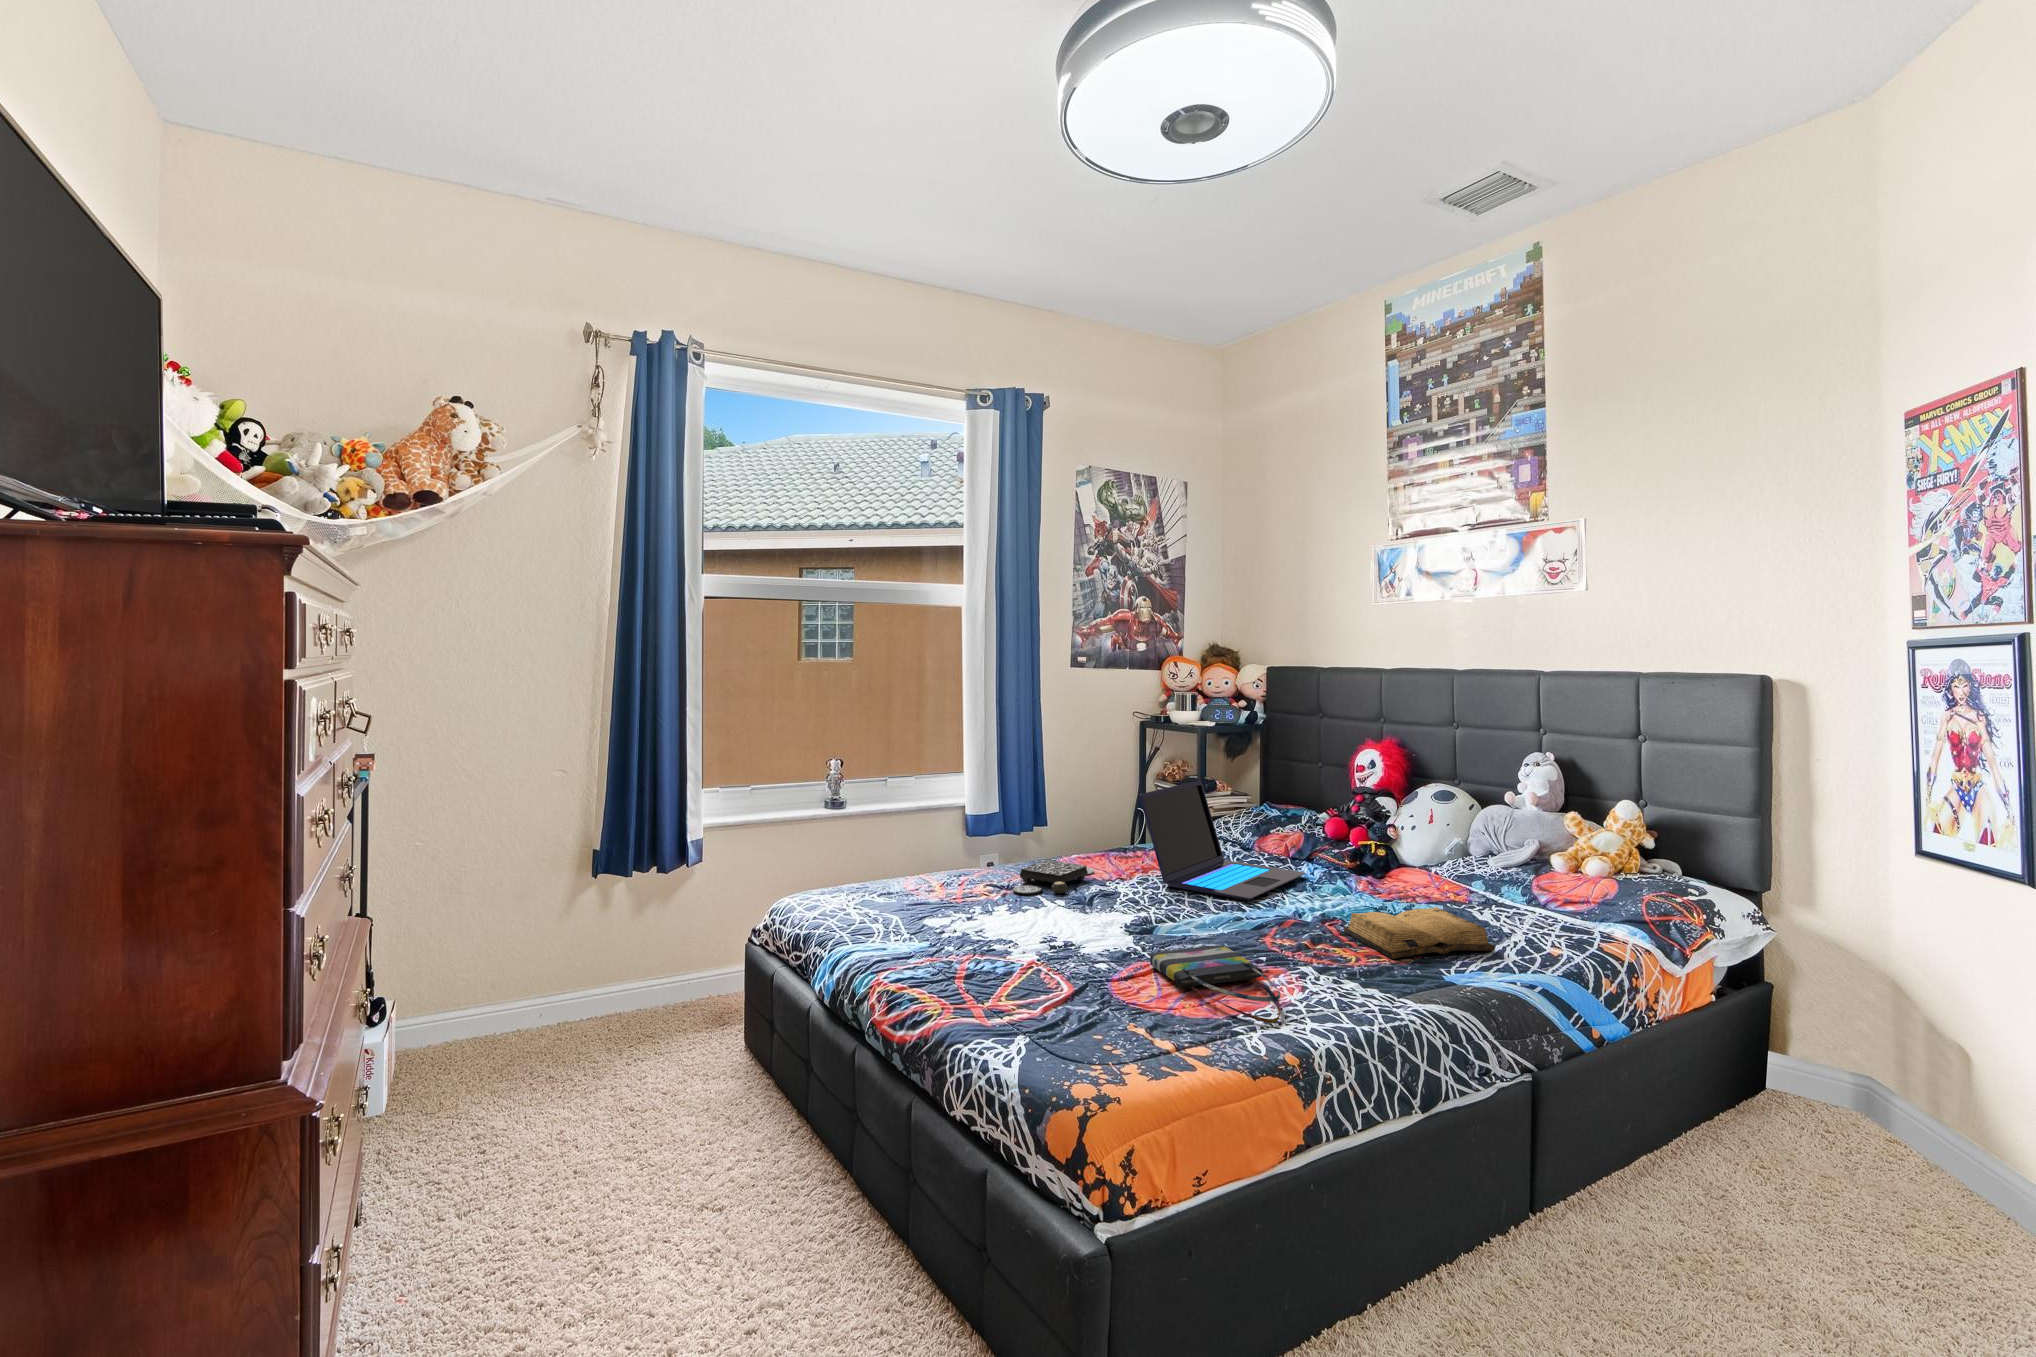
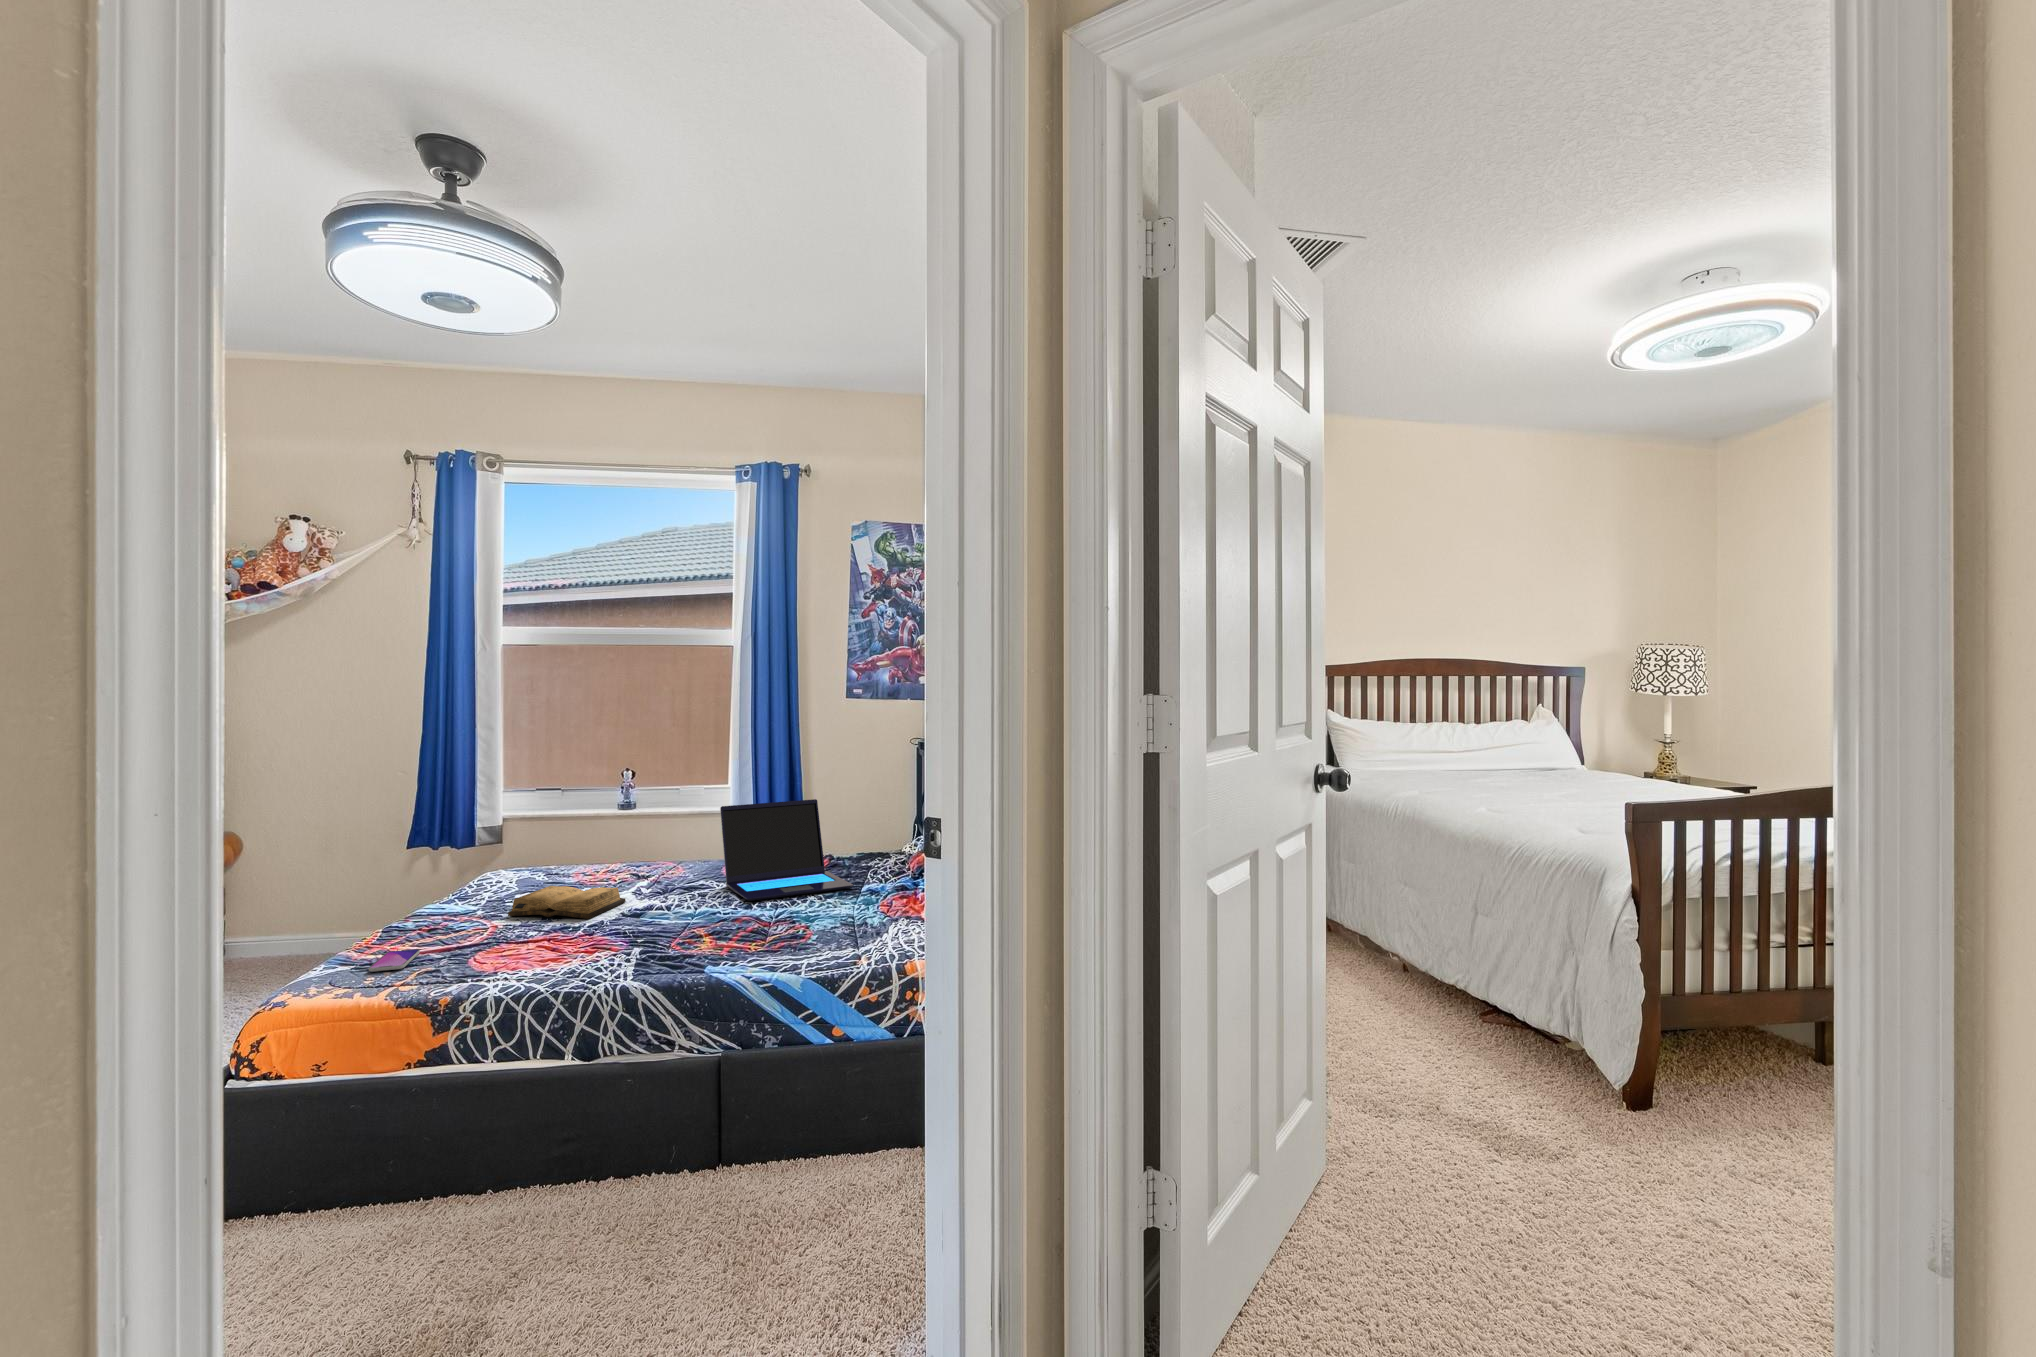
board game: present [1013,860,1094,894] -> none [609,858,714,883]
diary: present [1344,907,1495,959] -> present [508,886,626,919]
tote bag: present [1150,945,1281,1023] -> none [493,925,606,978]
smartphone: none [1043,1002,1122,1039] -> present [369,949,420,972]

